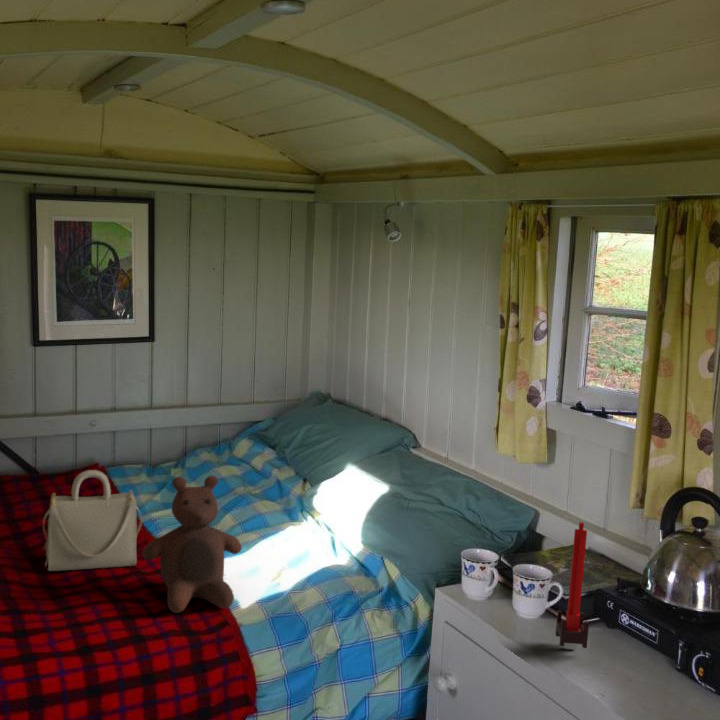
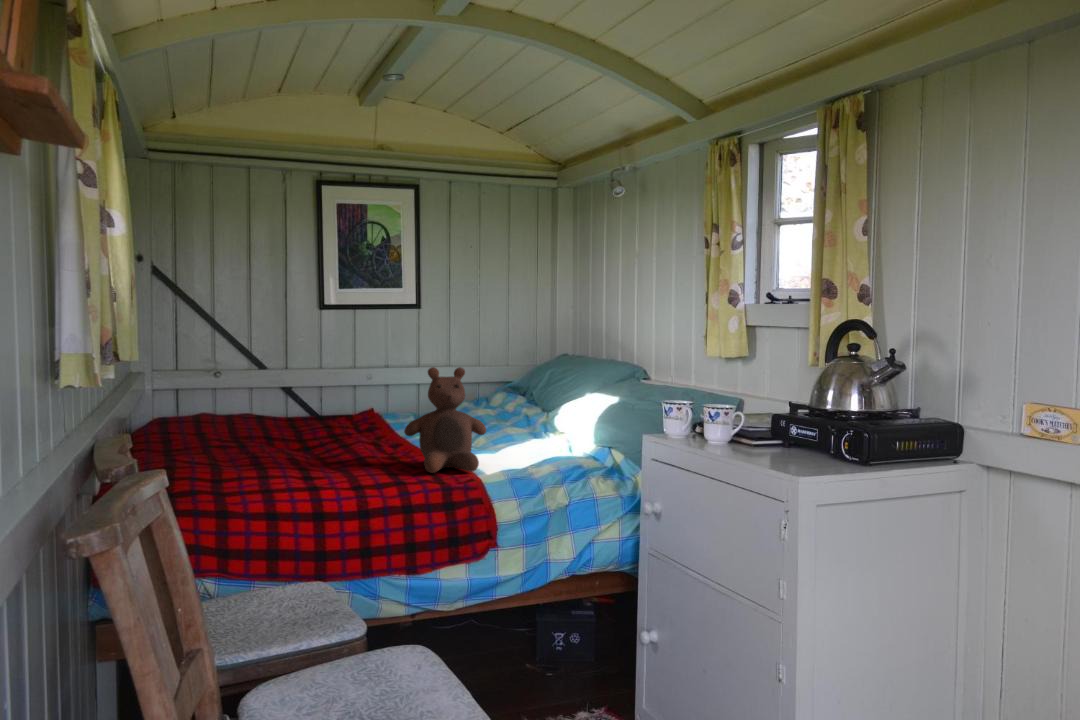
handbag: present [43,470,142,571] -> none [327,375,406,456]
candle: present [555,522,589,650] -> none [732,341,756,449]

